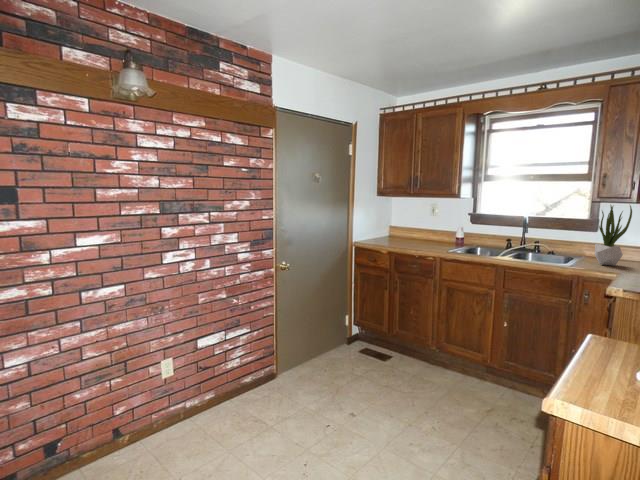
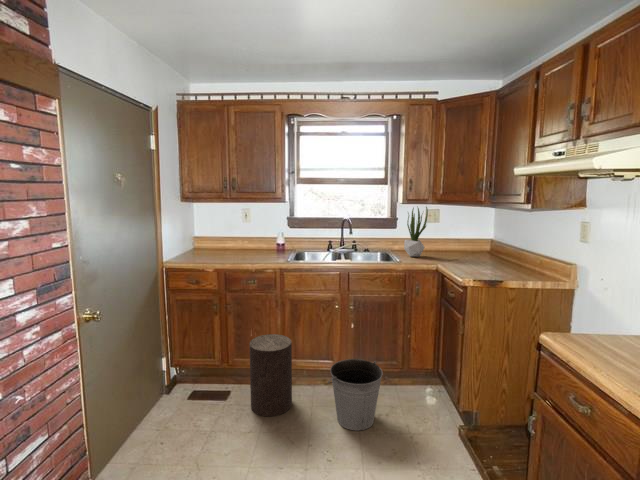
stool: none [398,314,438,385] -> present [249,334,292,416]
bucket: none [459,354,518,425] -> present [328,359,383,431]

